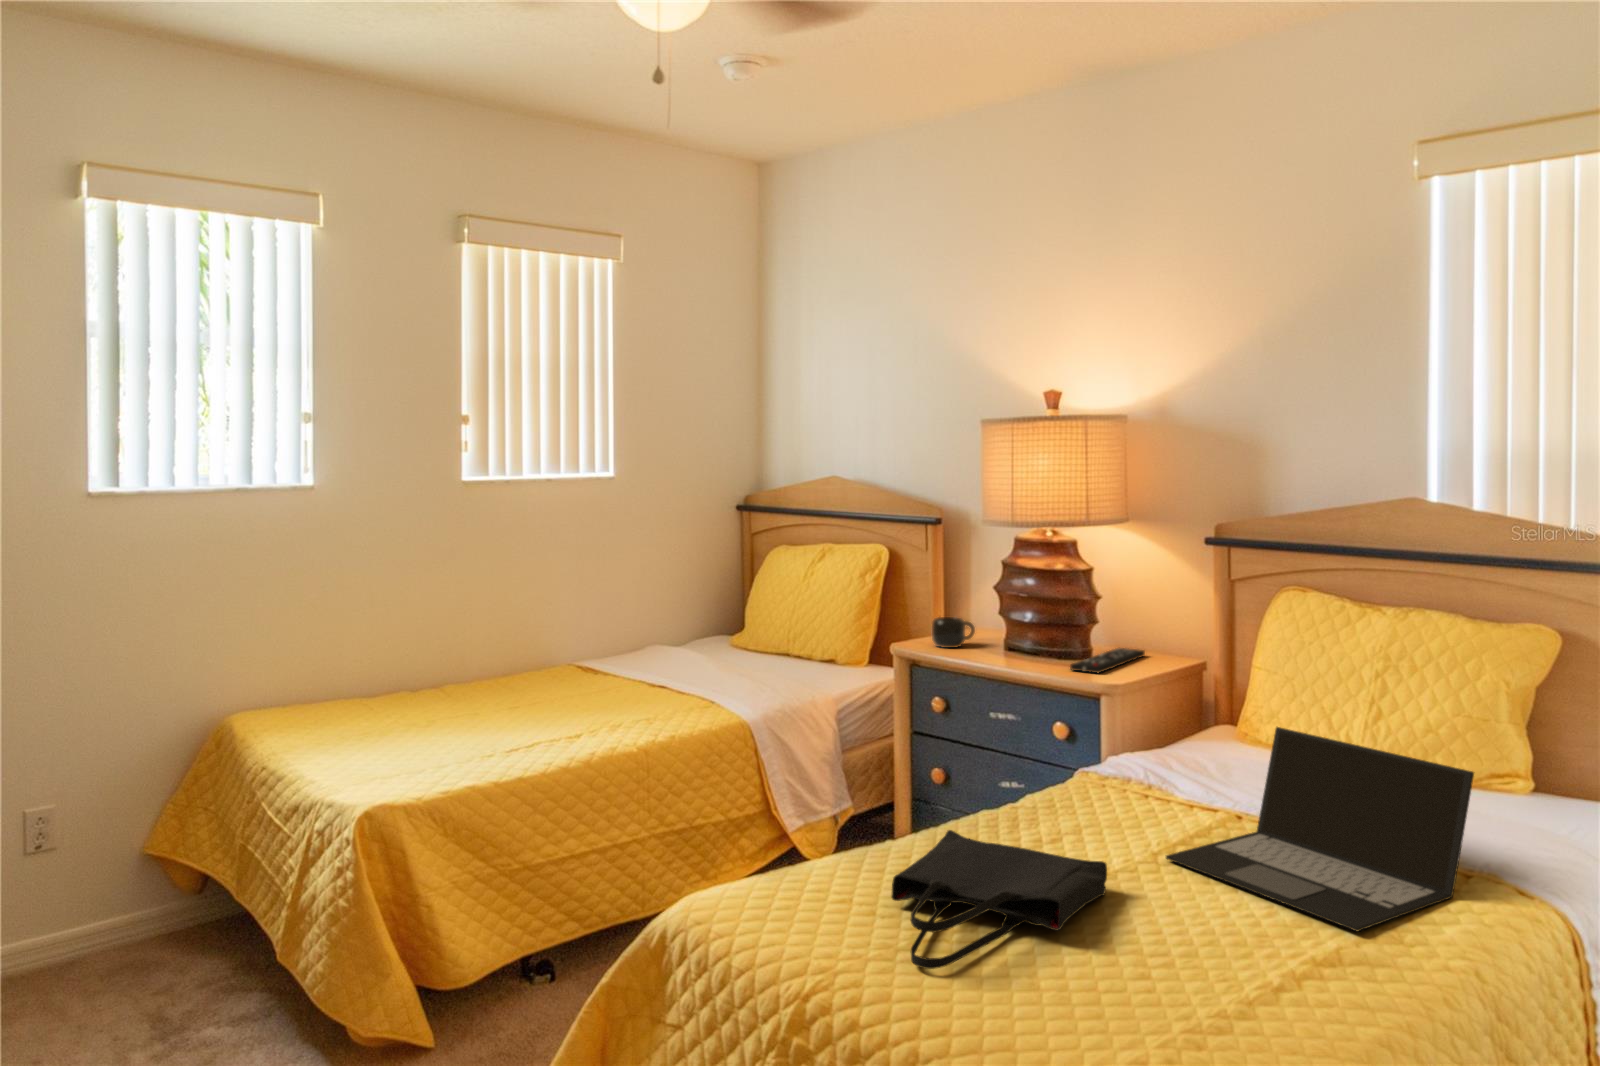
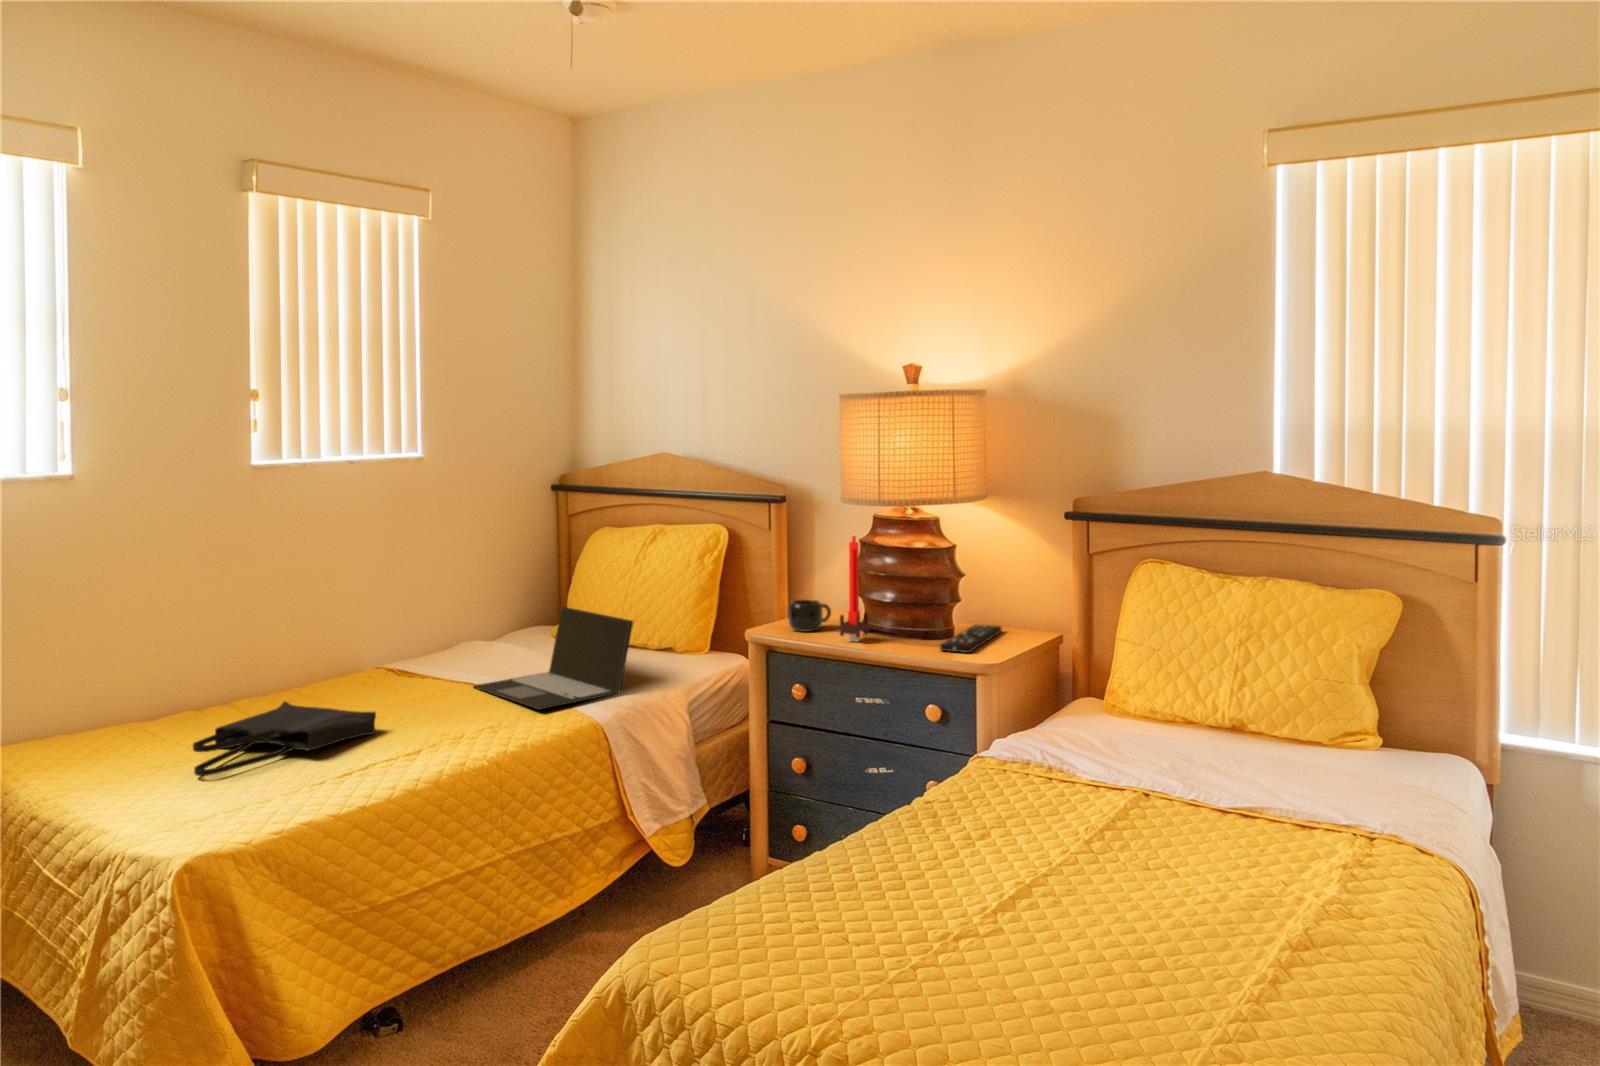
candle: none [975,555,1005,659] -> present [840,536,868,641]
laptop: present [1166,727,1474,931] -> present [473,607,633,710]
tote bag: present [892,830,1107,969] -> present [193,702,376,776]

